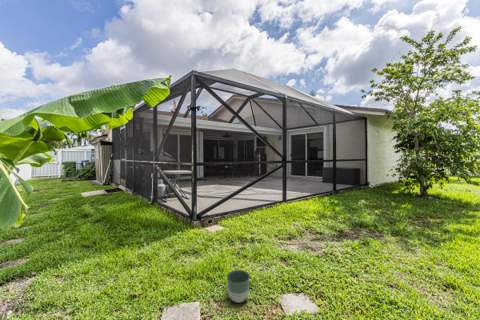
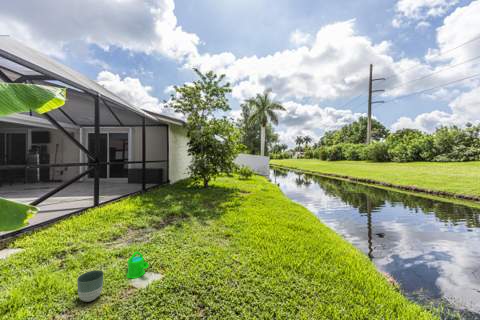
watering can: none [279,265,300,298] -> present [126,252,149,279]

